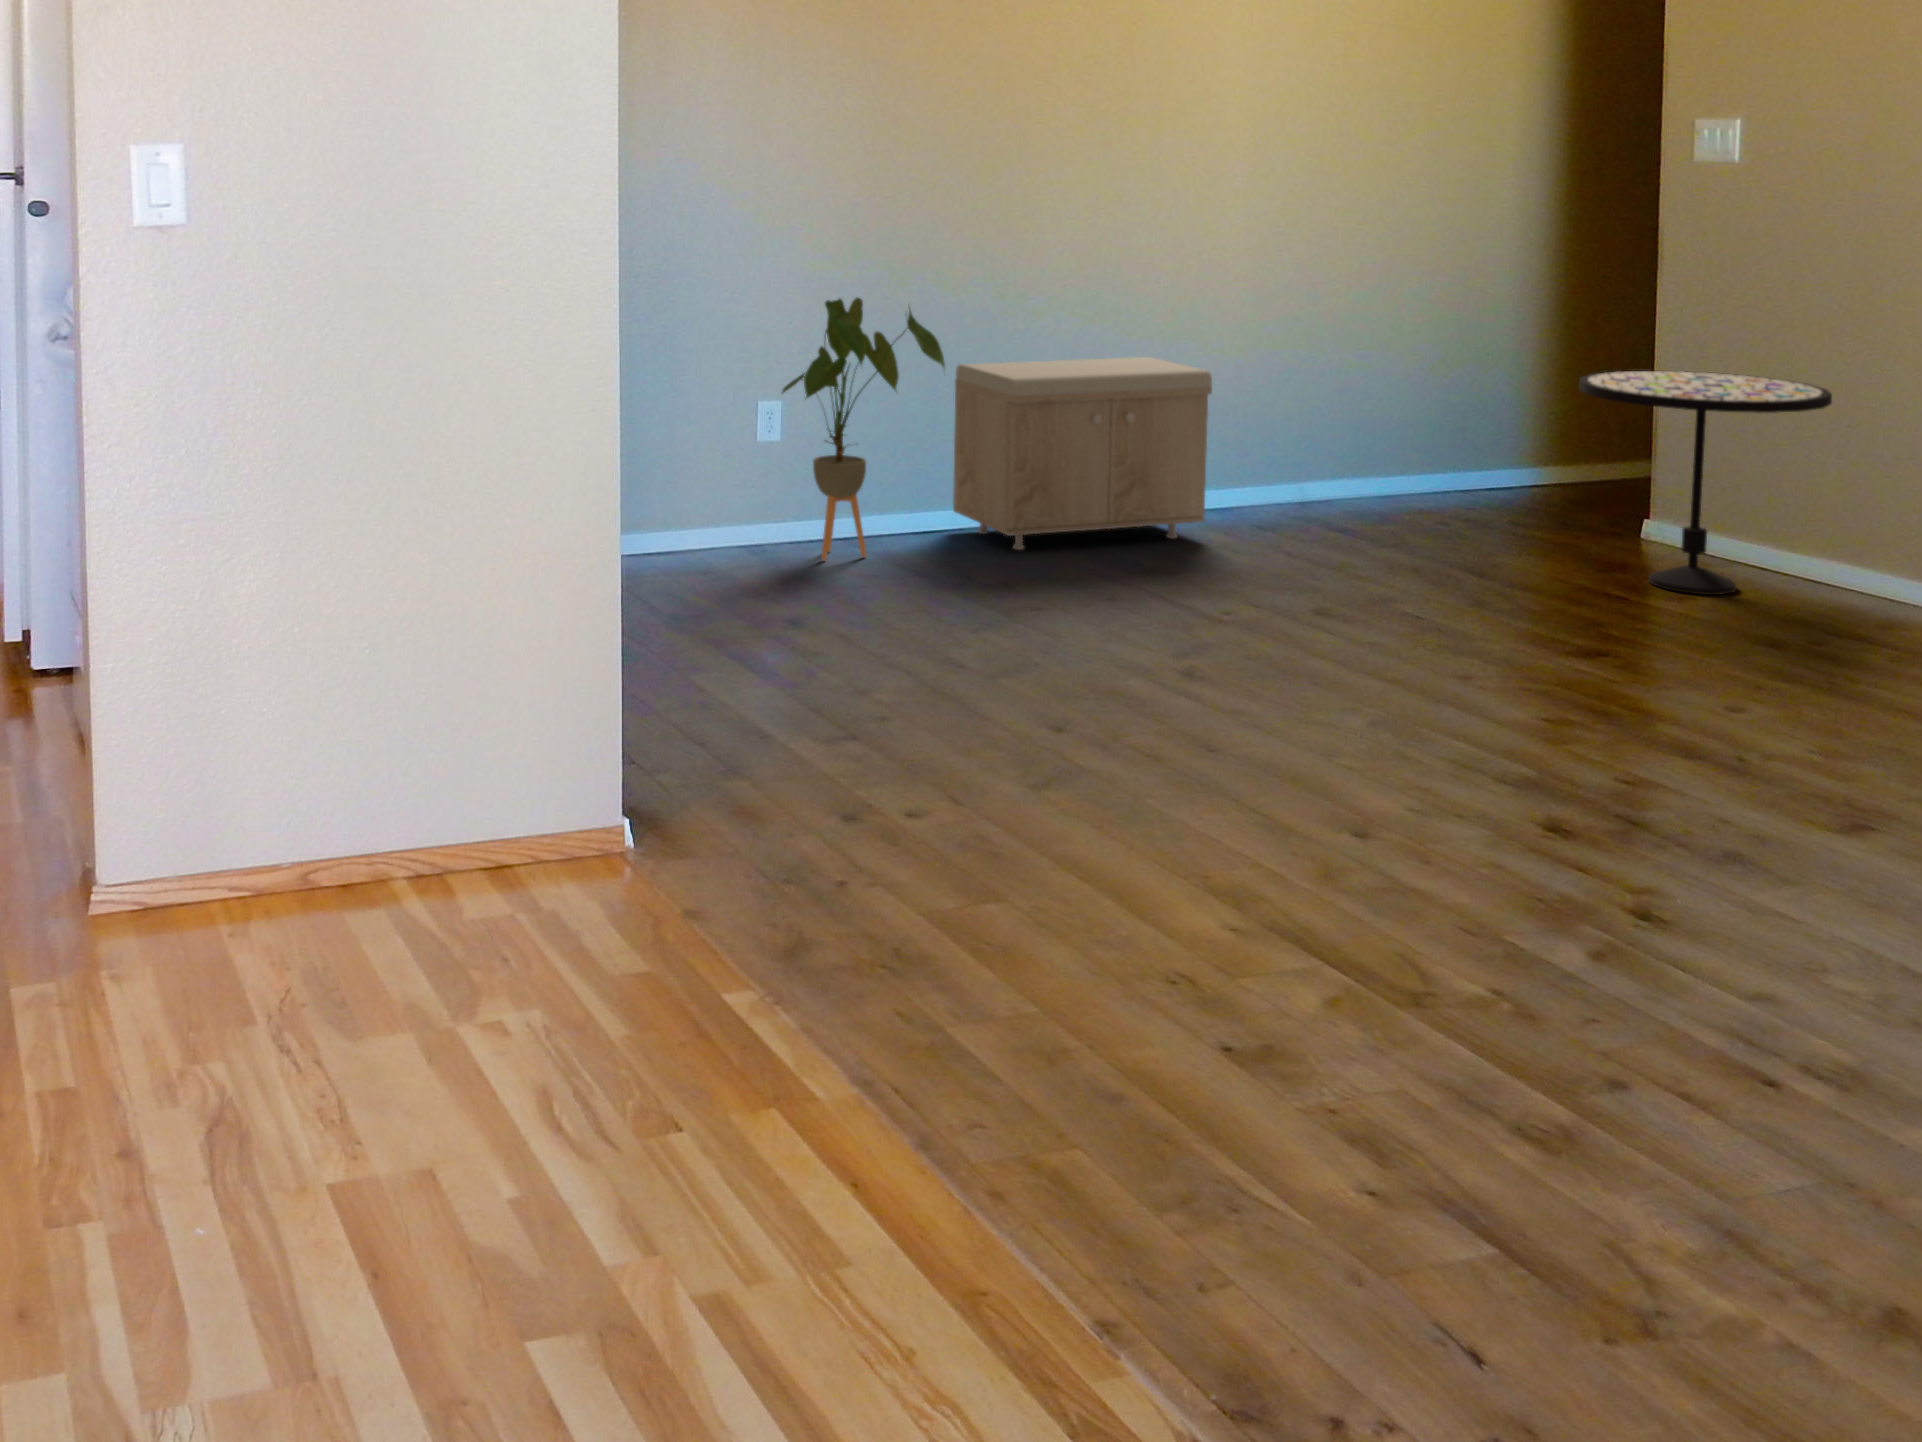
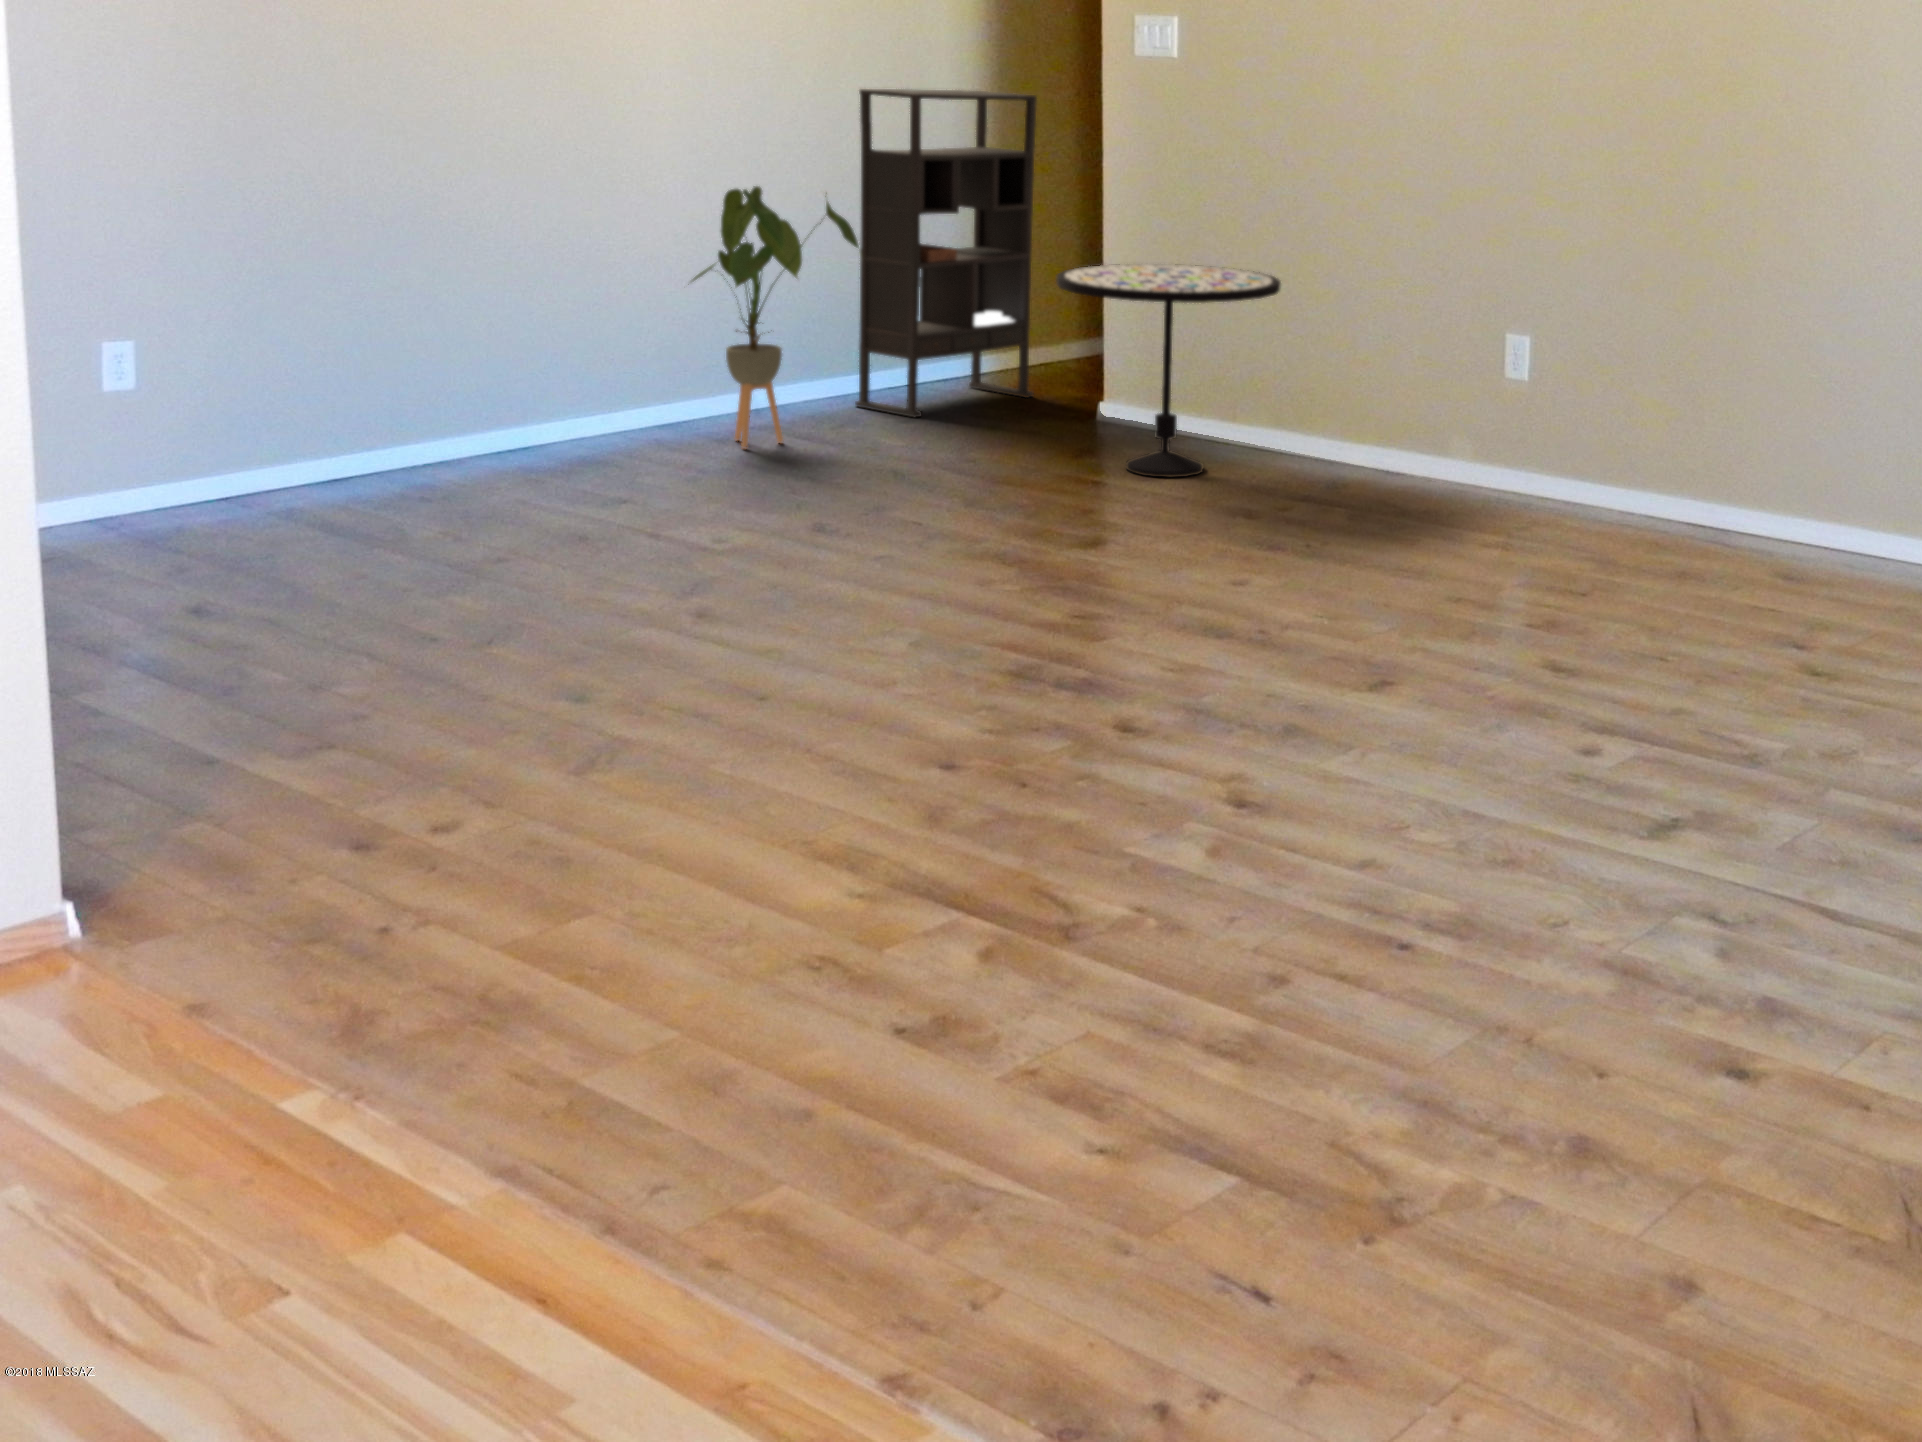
bookshelf: none [1394,195,1590,513] -> present [855,89,1037,417]
house plant: present [782,297,945,560] -> present [688,186,861,448]
storage bench: present [953,357,1212,550] -> none [350,270,672,503]

